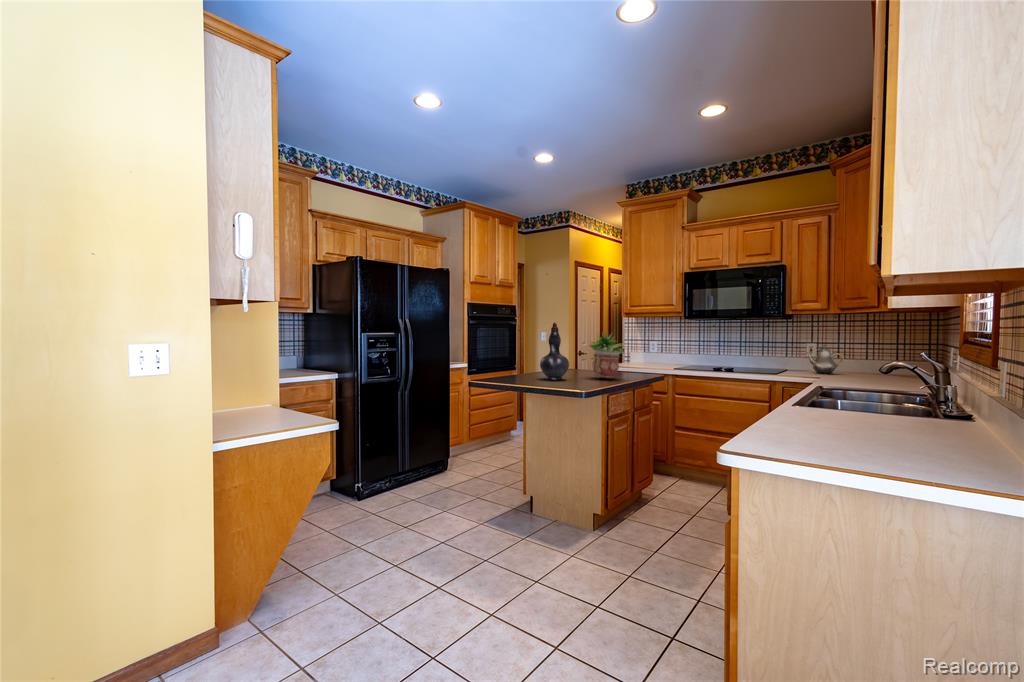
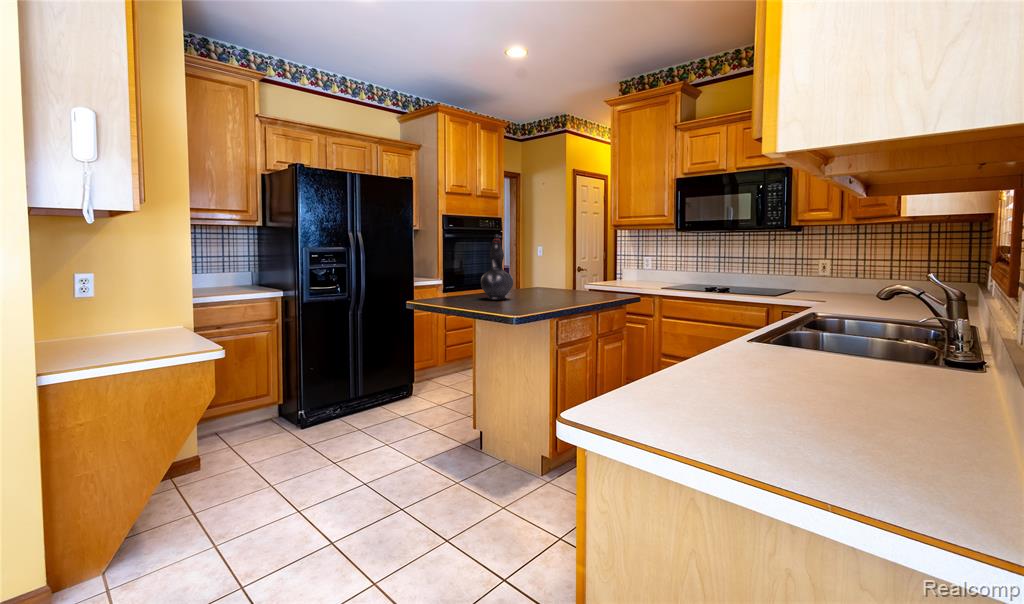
potted plant: present [589,333,625,378] -> none [537,245,582,298]
teapot: present [807,344,844,374] -> none [815,261,861,296]

